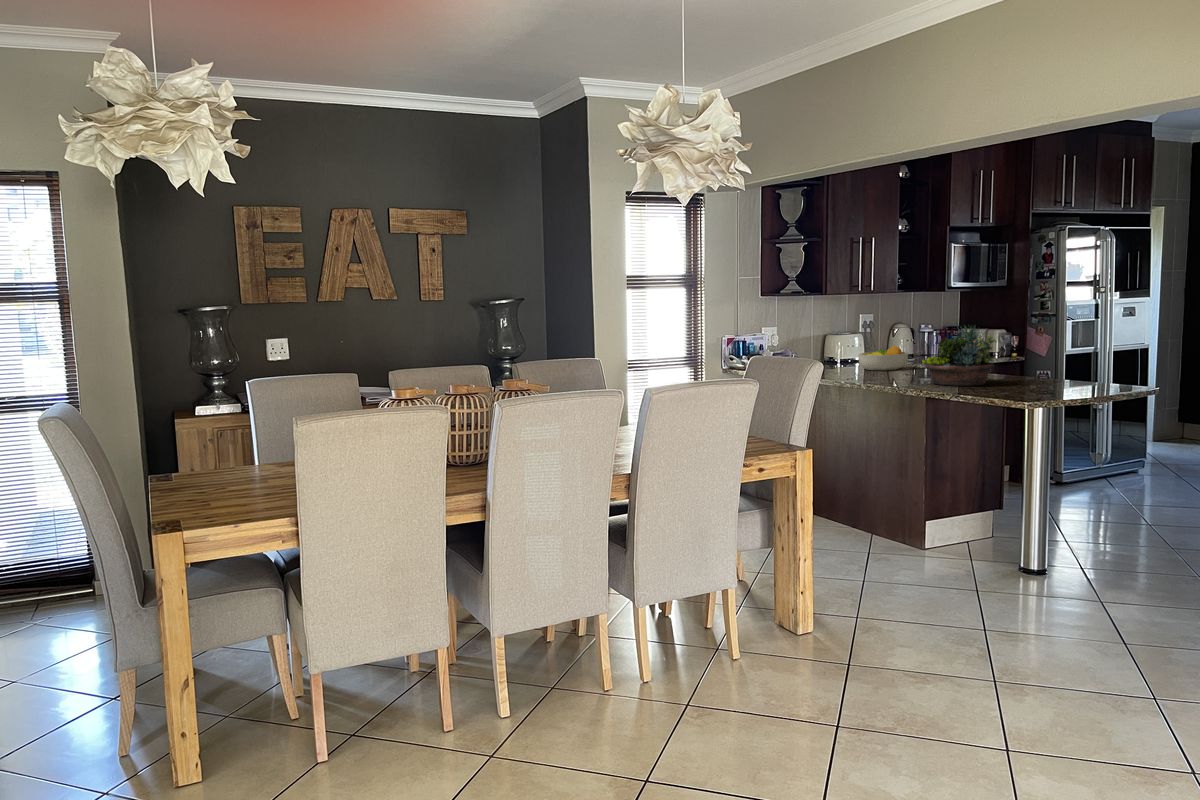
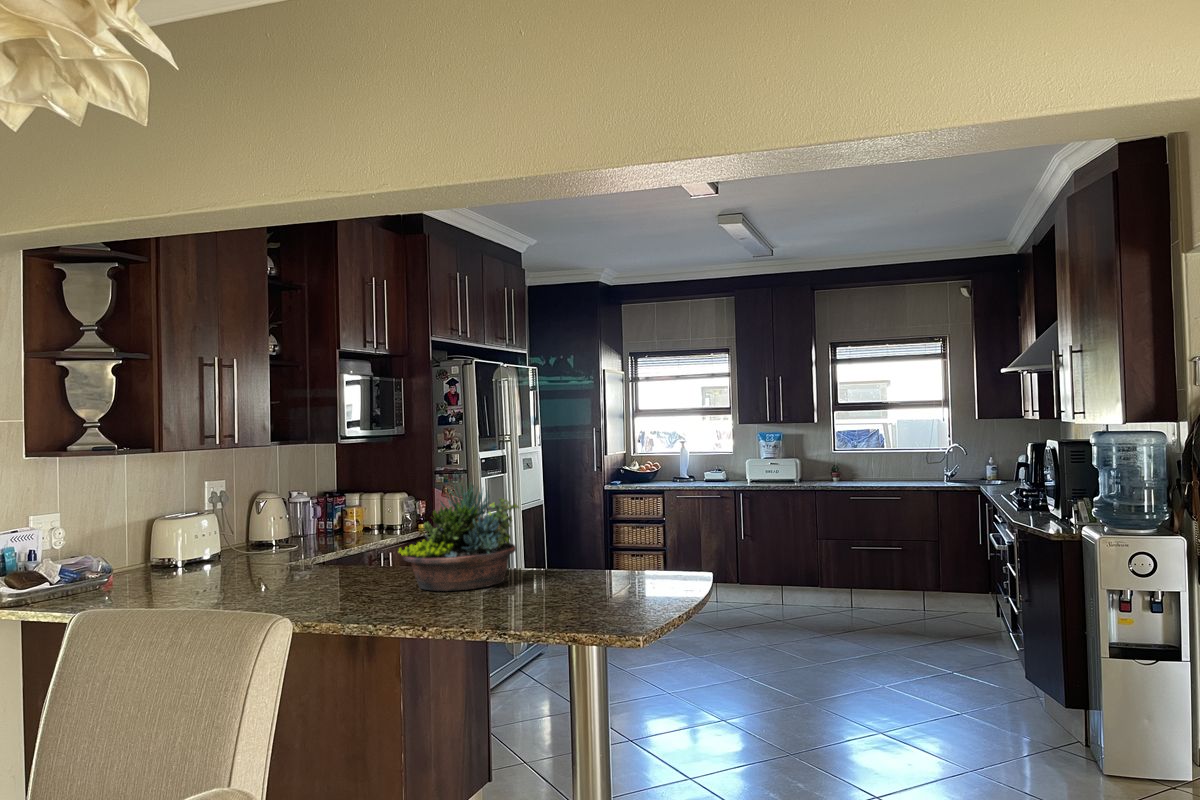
fruit bowl: present [858,345,908,371] -> none [236,527,316,574]

